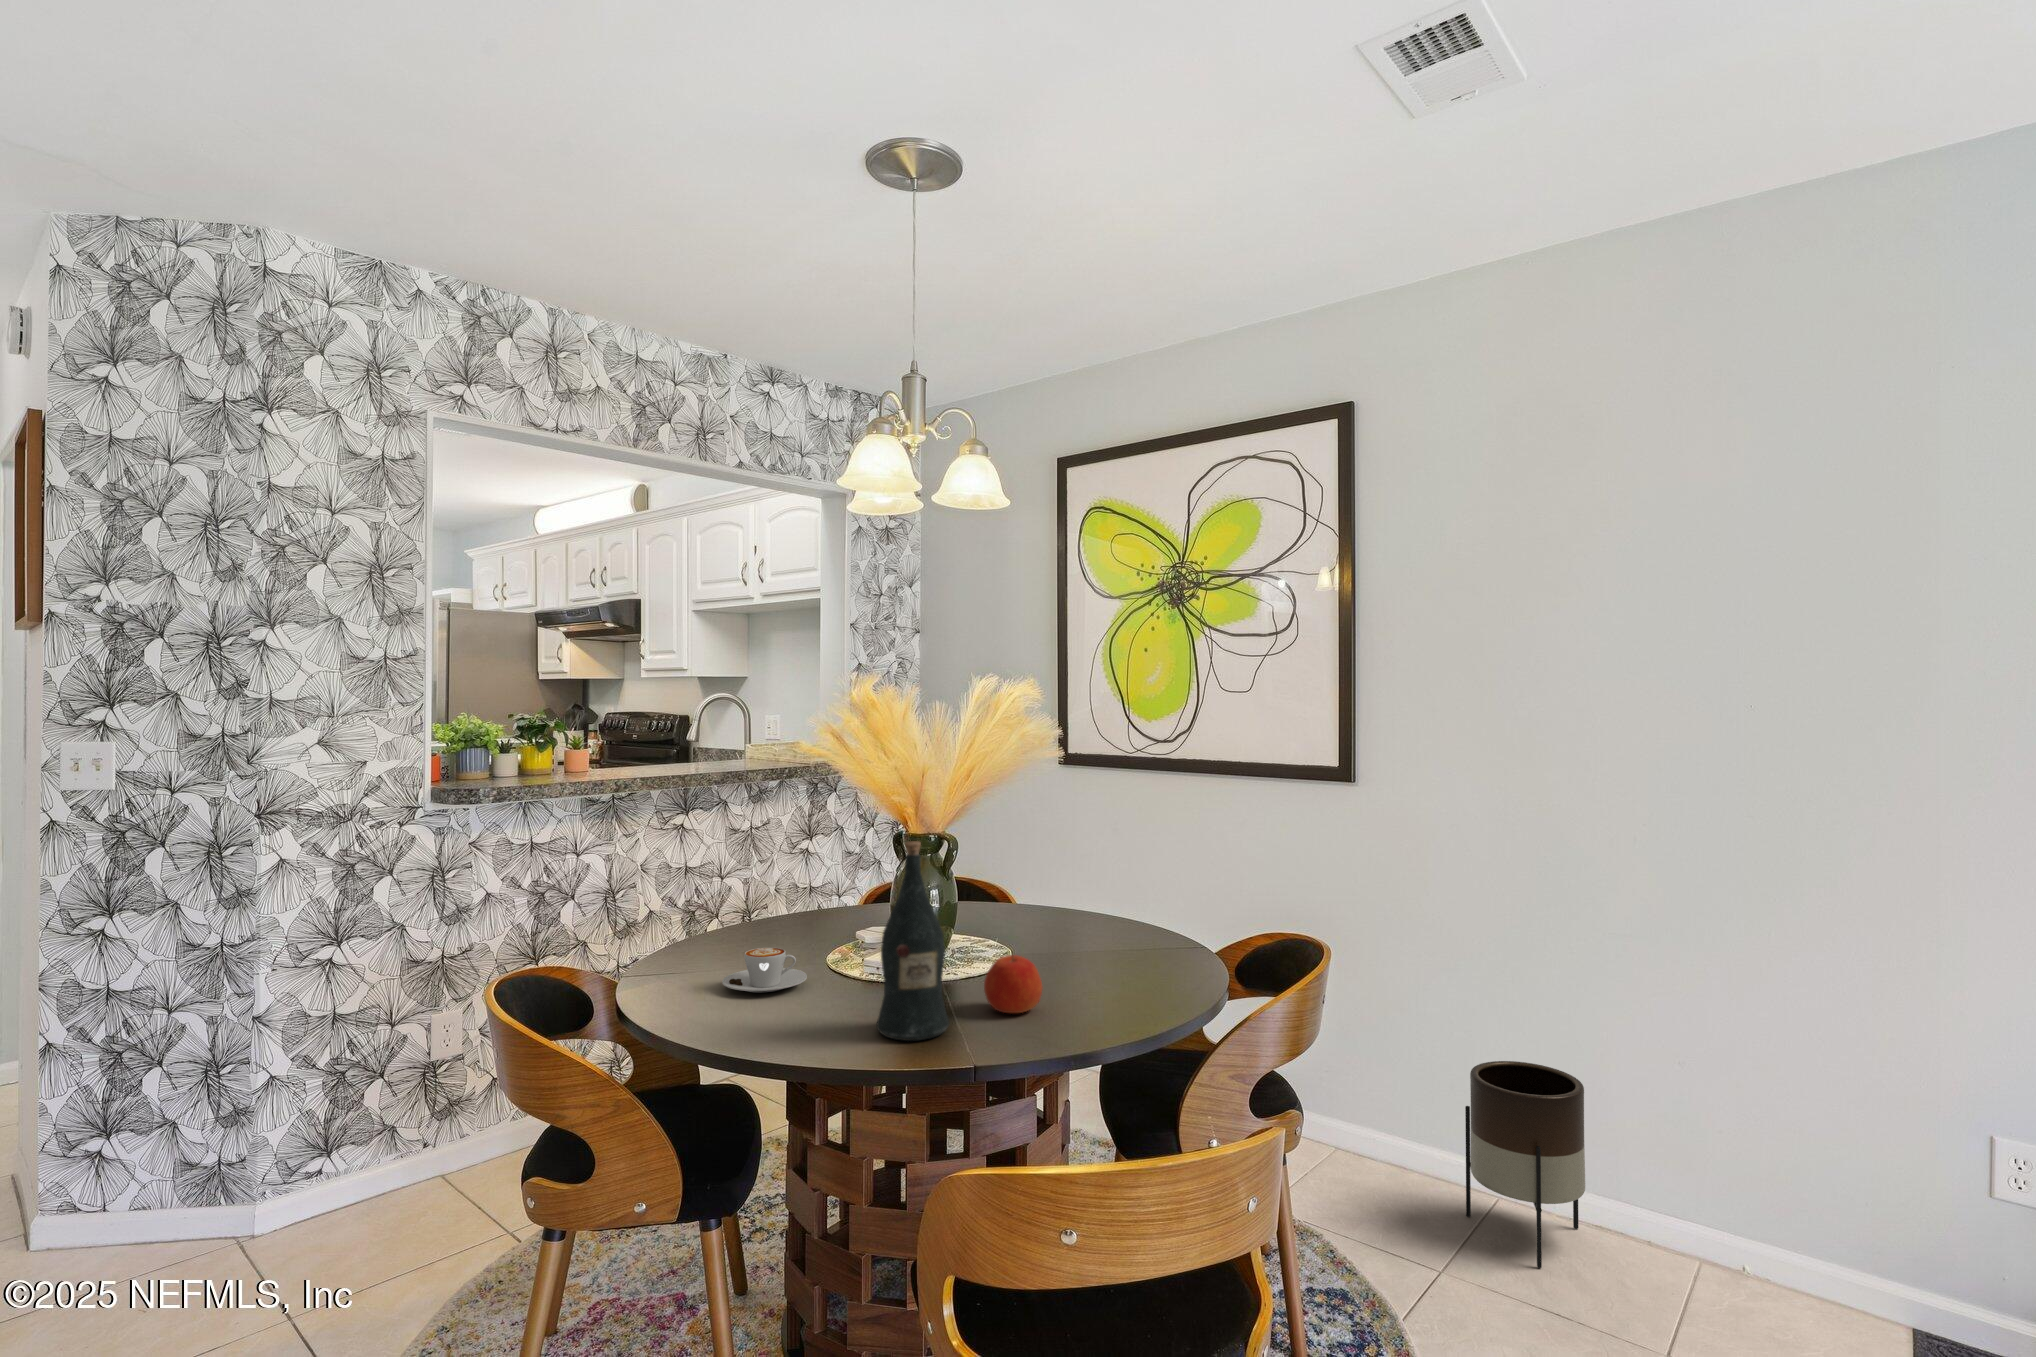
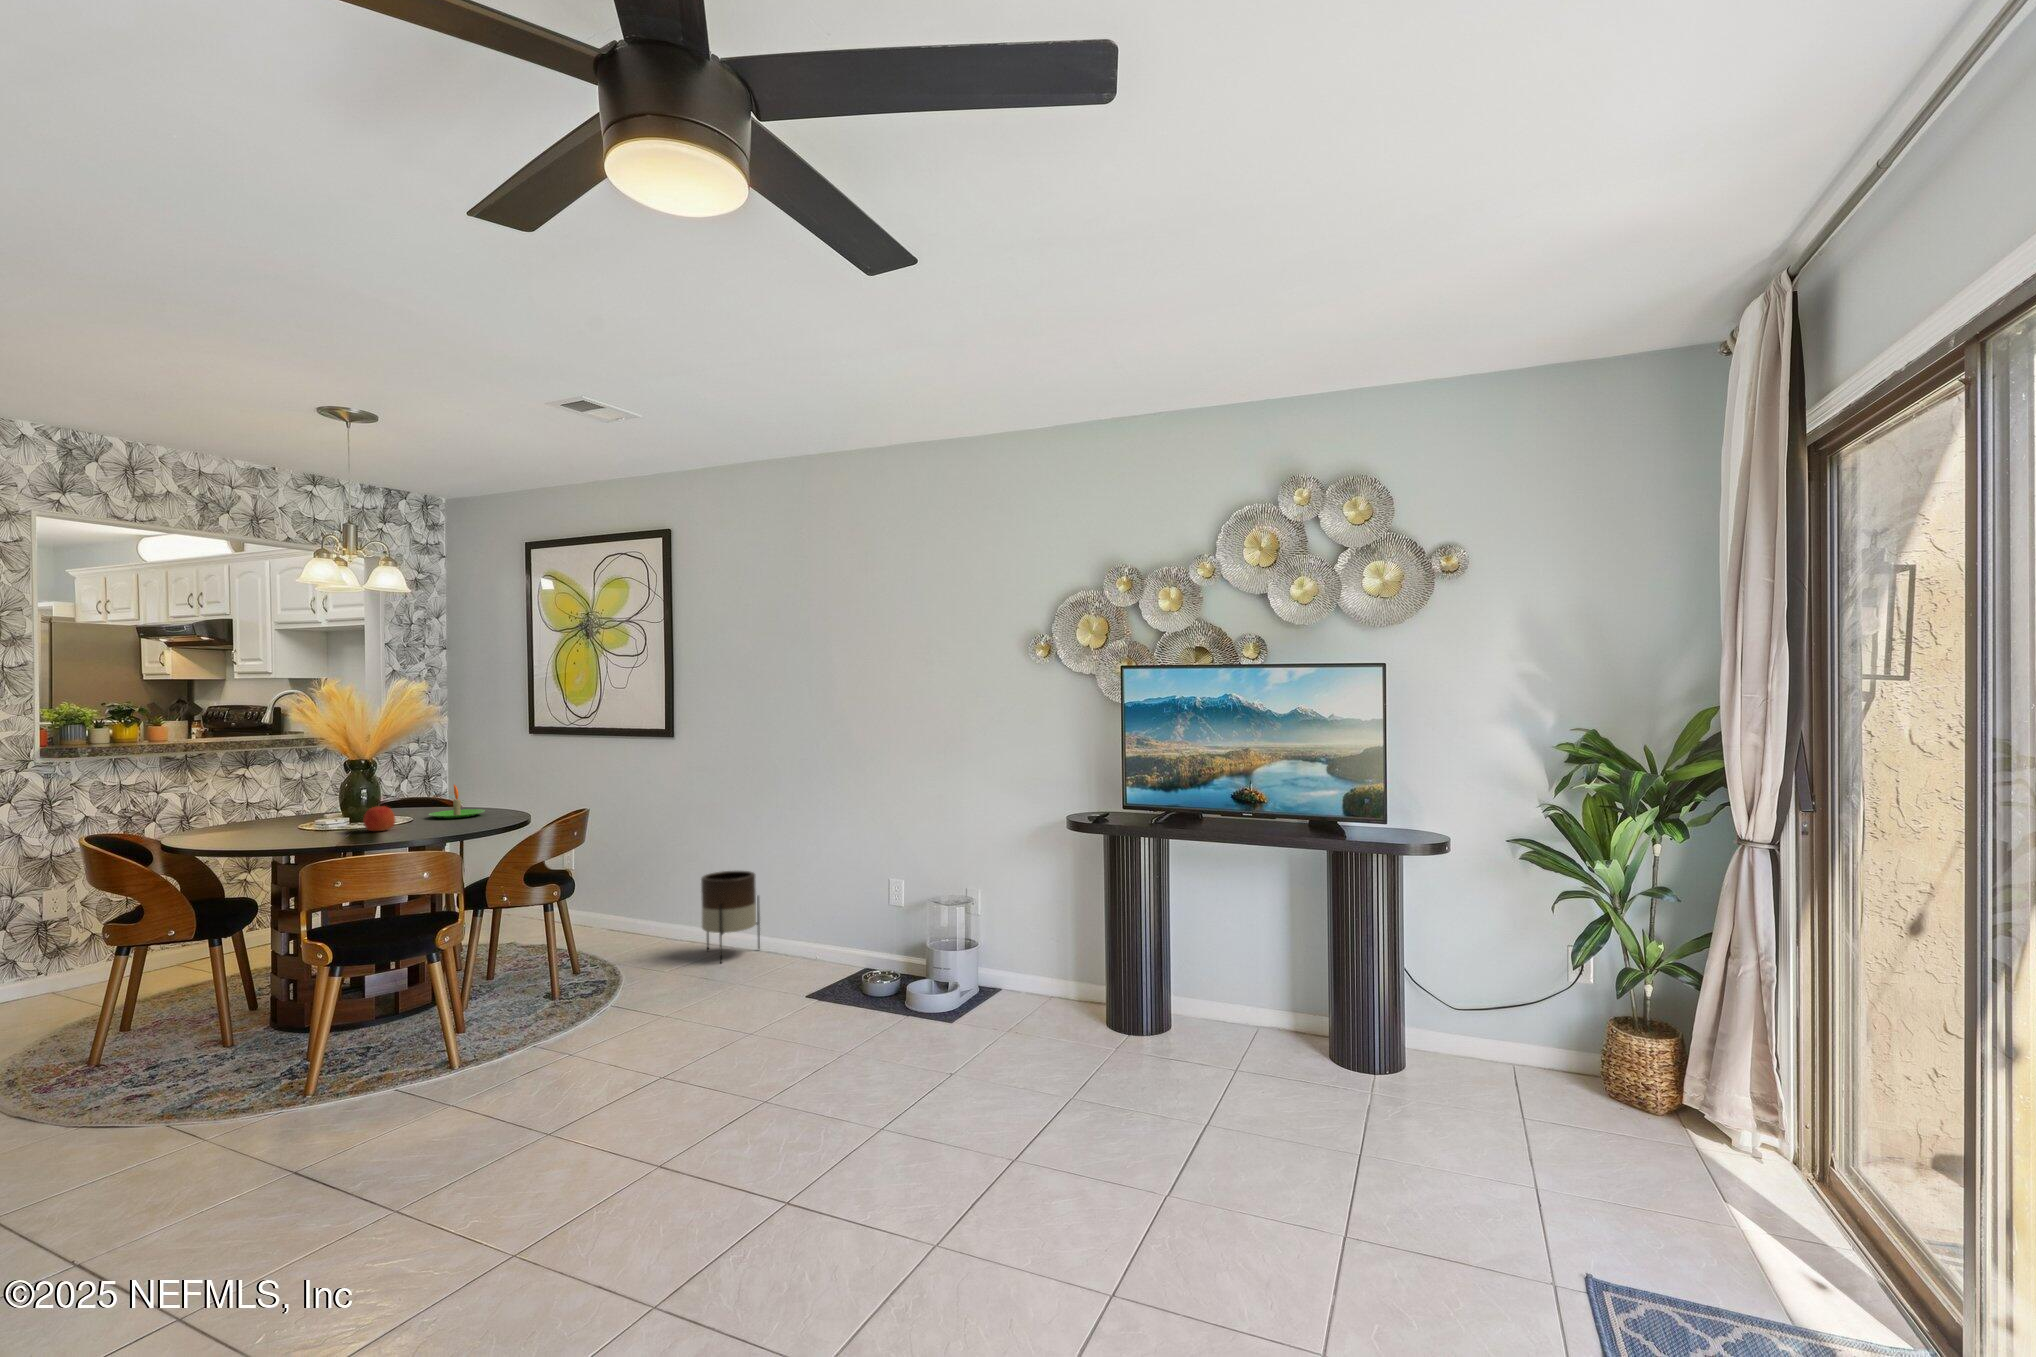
wine bottle: present [877,841,949,1041] -> none [296,752,337,840]
candle: none [1048,894,1146,966] -> present [428,784,485,818]
coffee cup: present [722,948,807,993] -> none [223,813,276,833]

